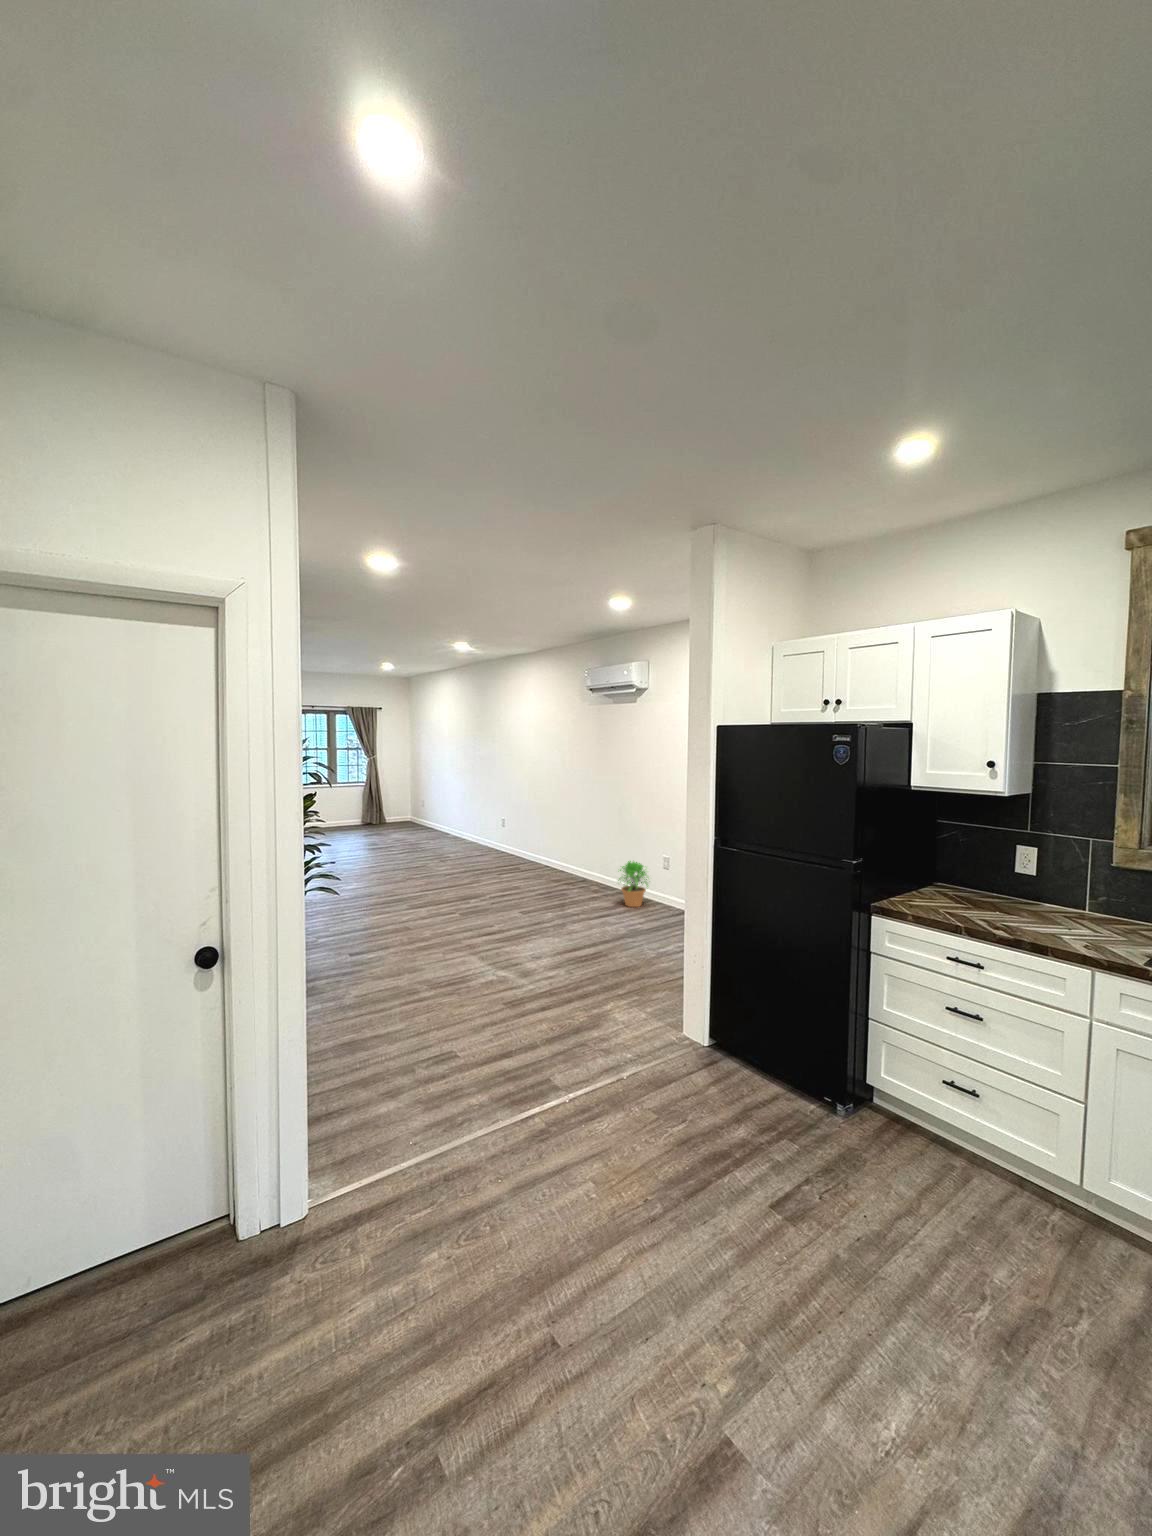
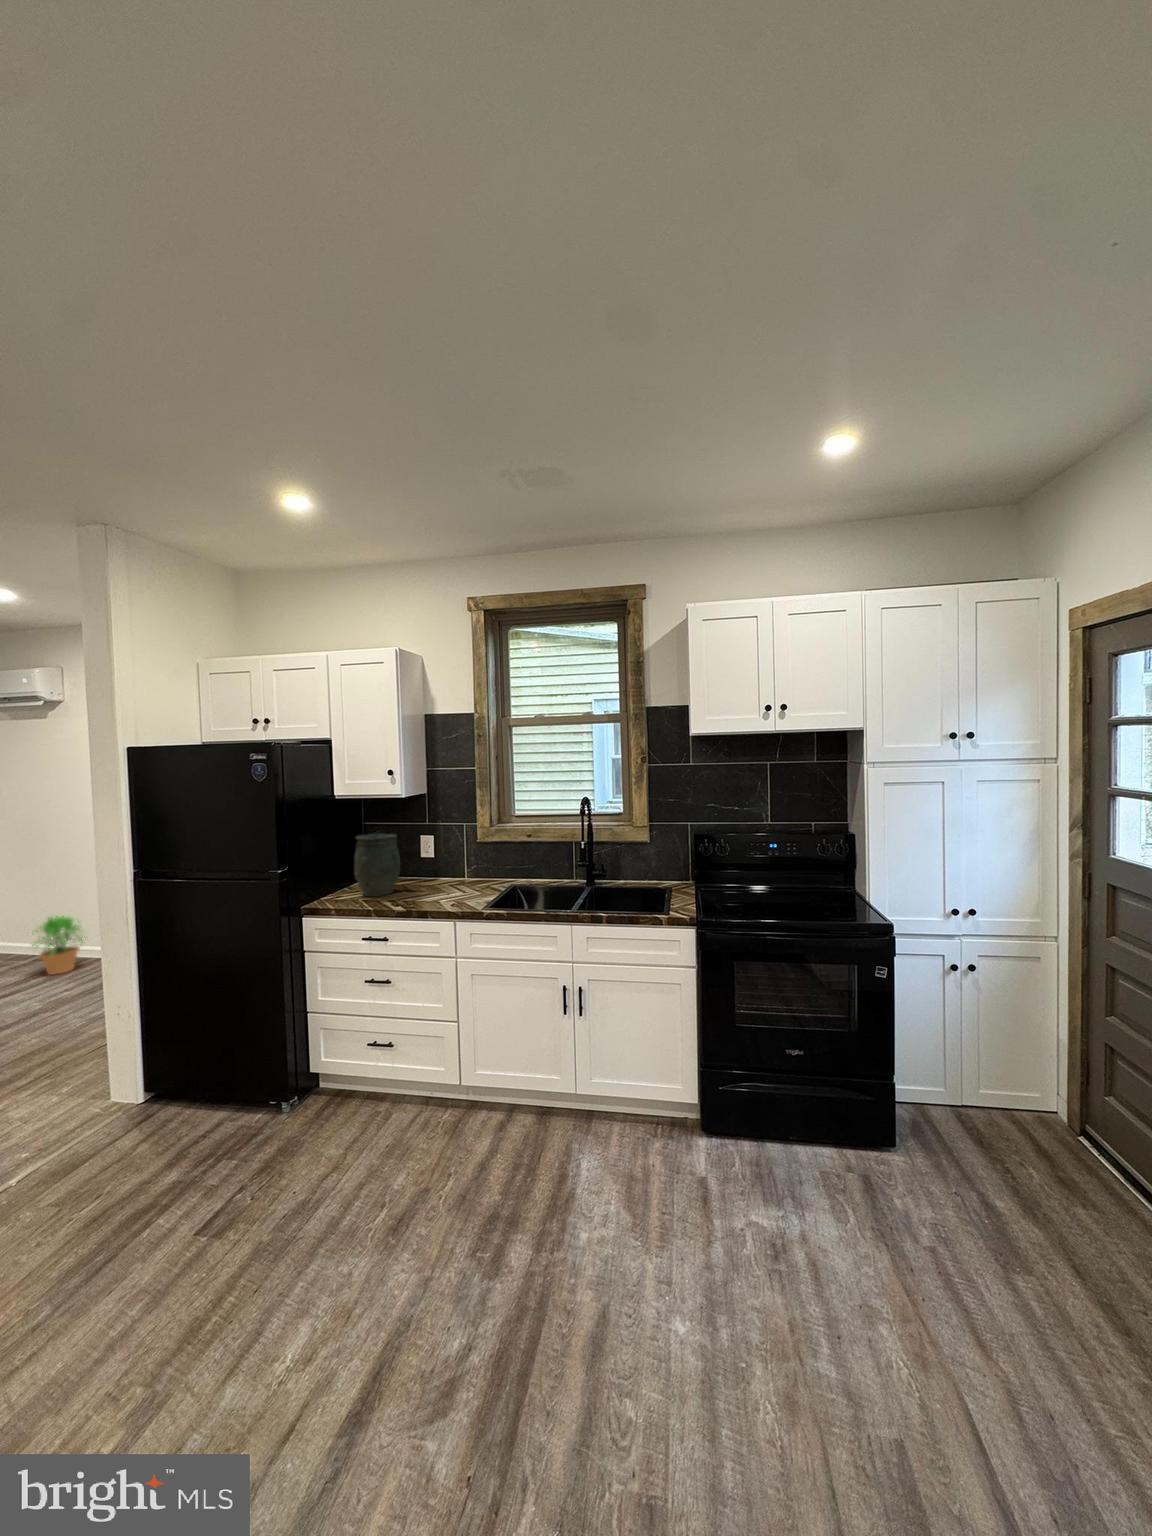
vase: none [930,834,993,911] -> present [354,834,401,897]

